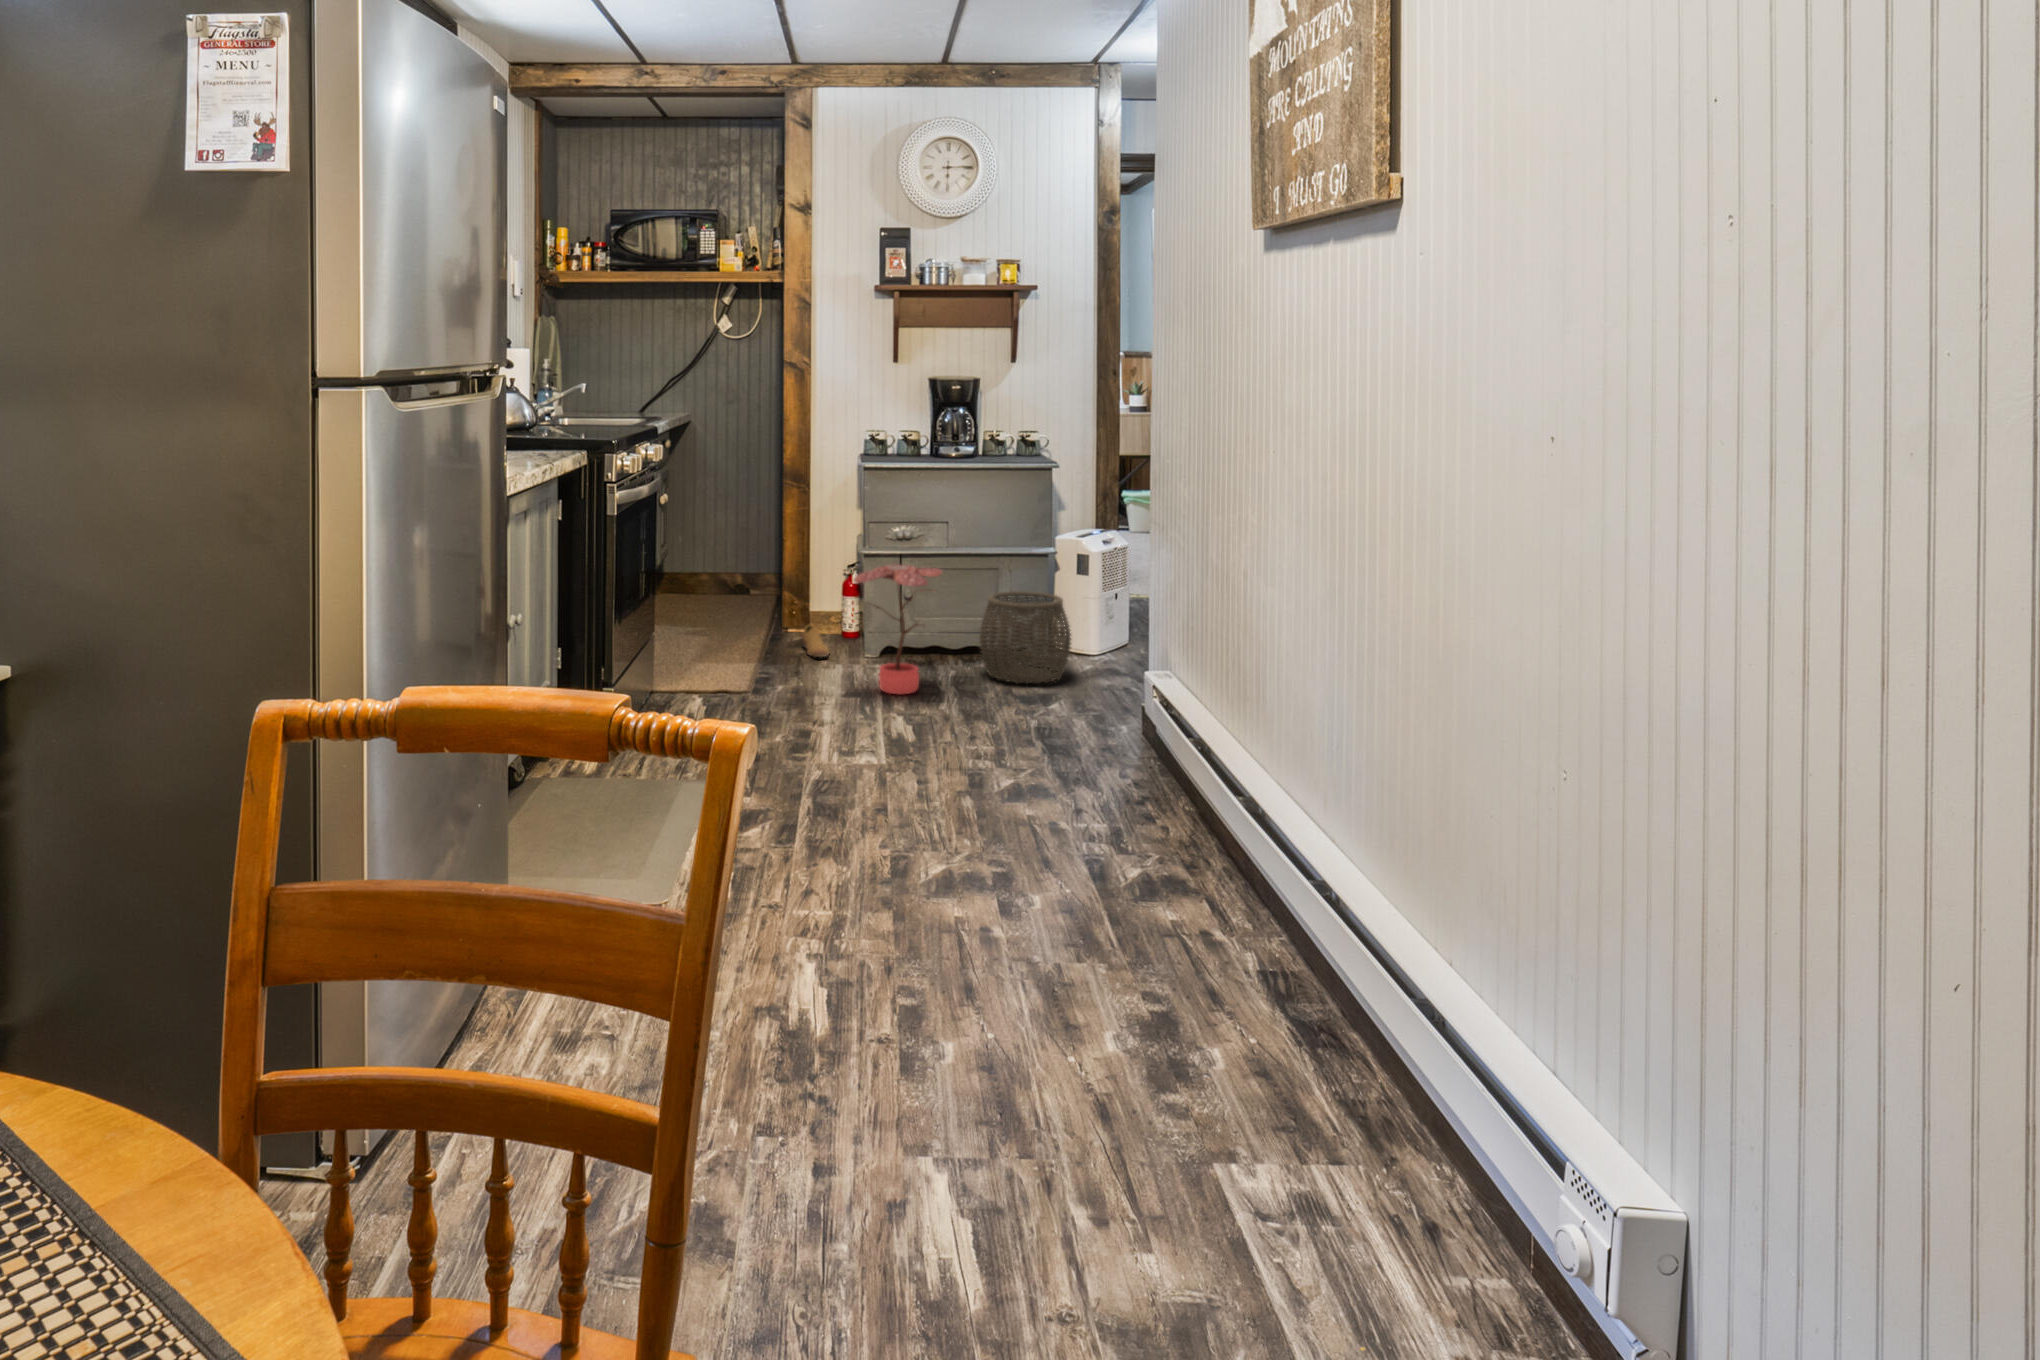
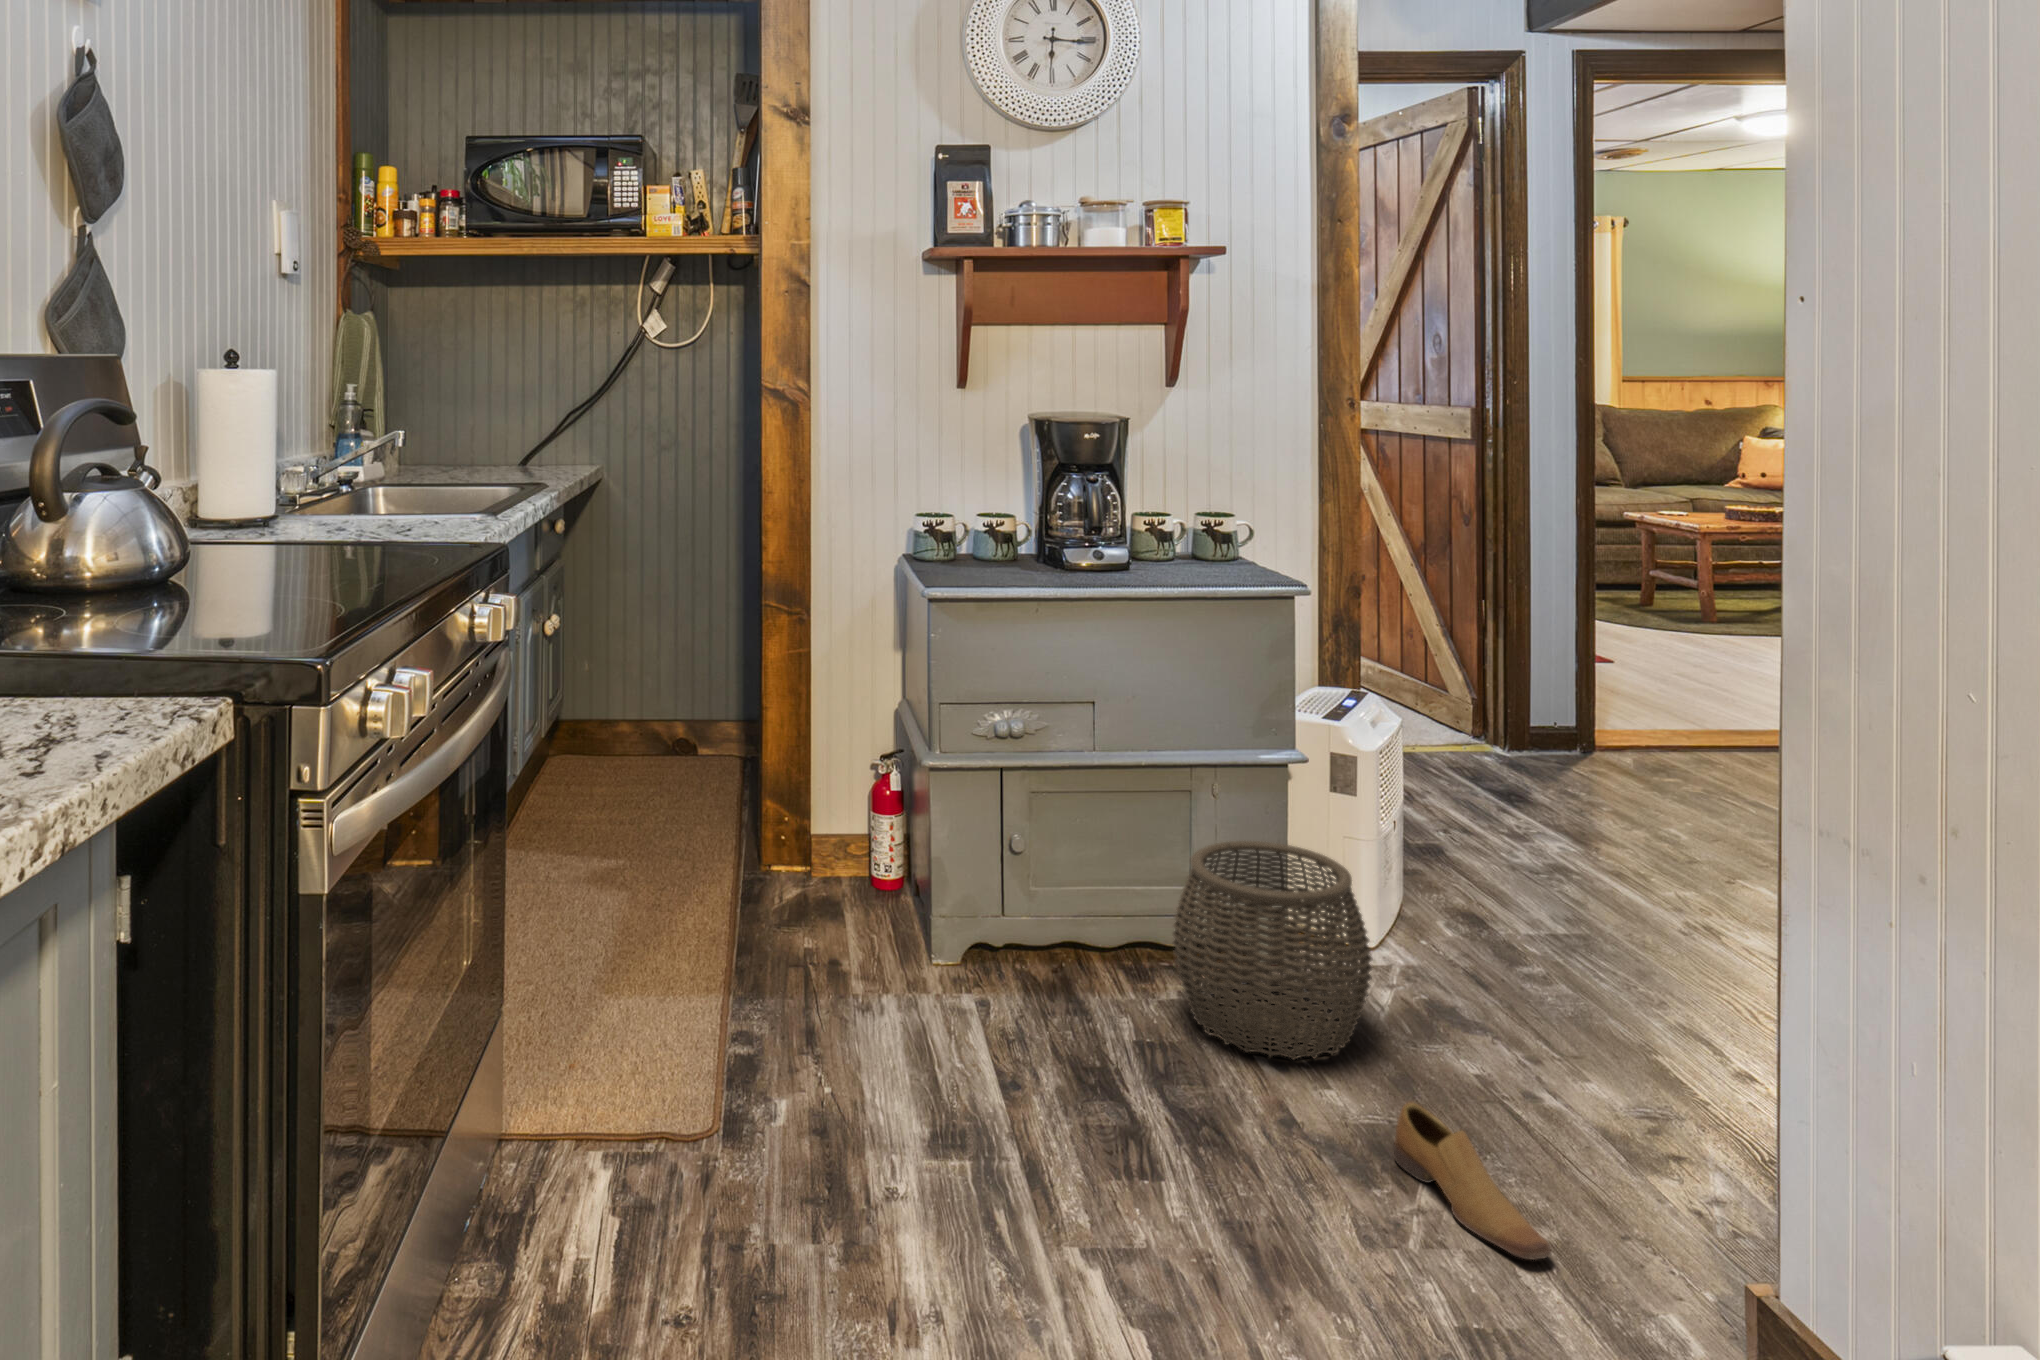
potted plant: present [854,565,942,694] -> none [939,813,1120,1109]
shoe: present [802,625,830,657] -> present [1393,1102,1551,1260]

